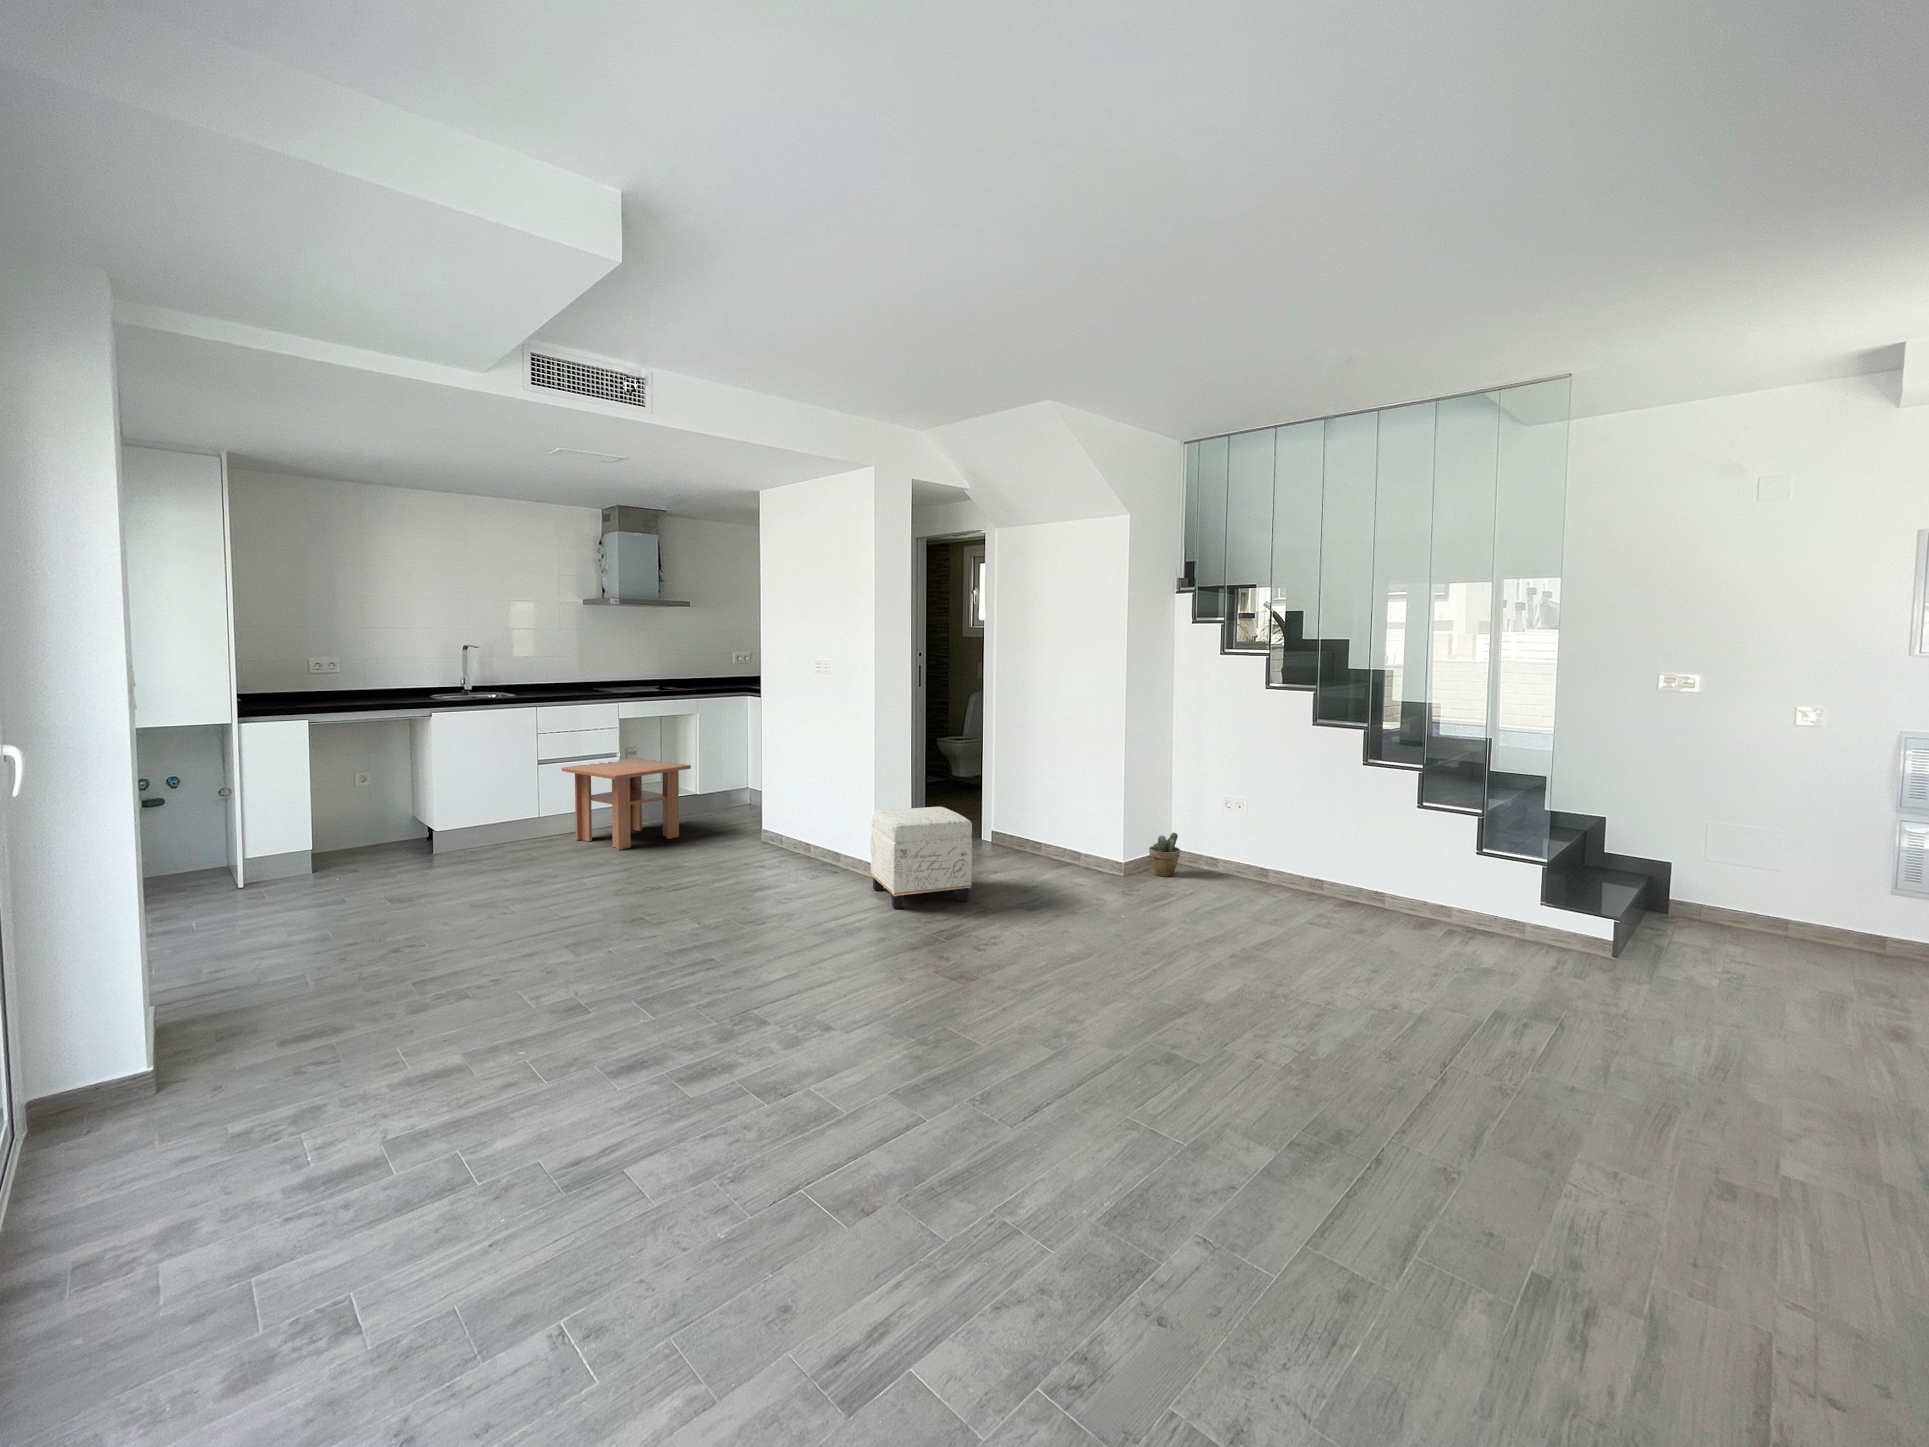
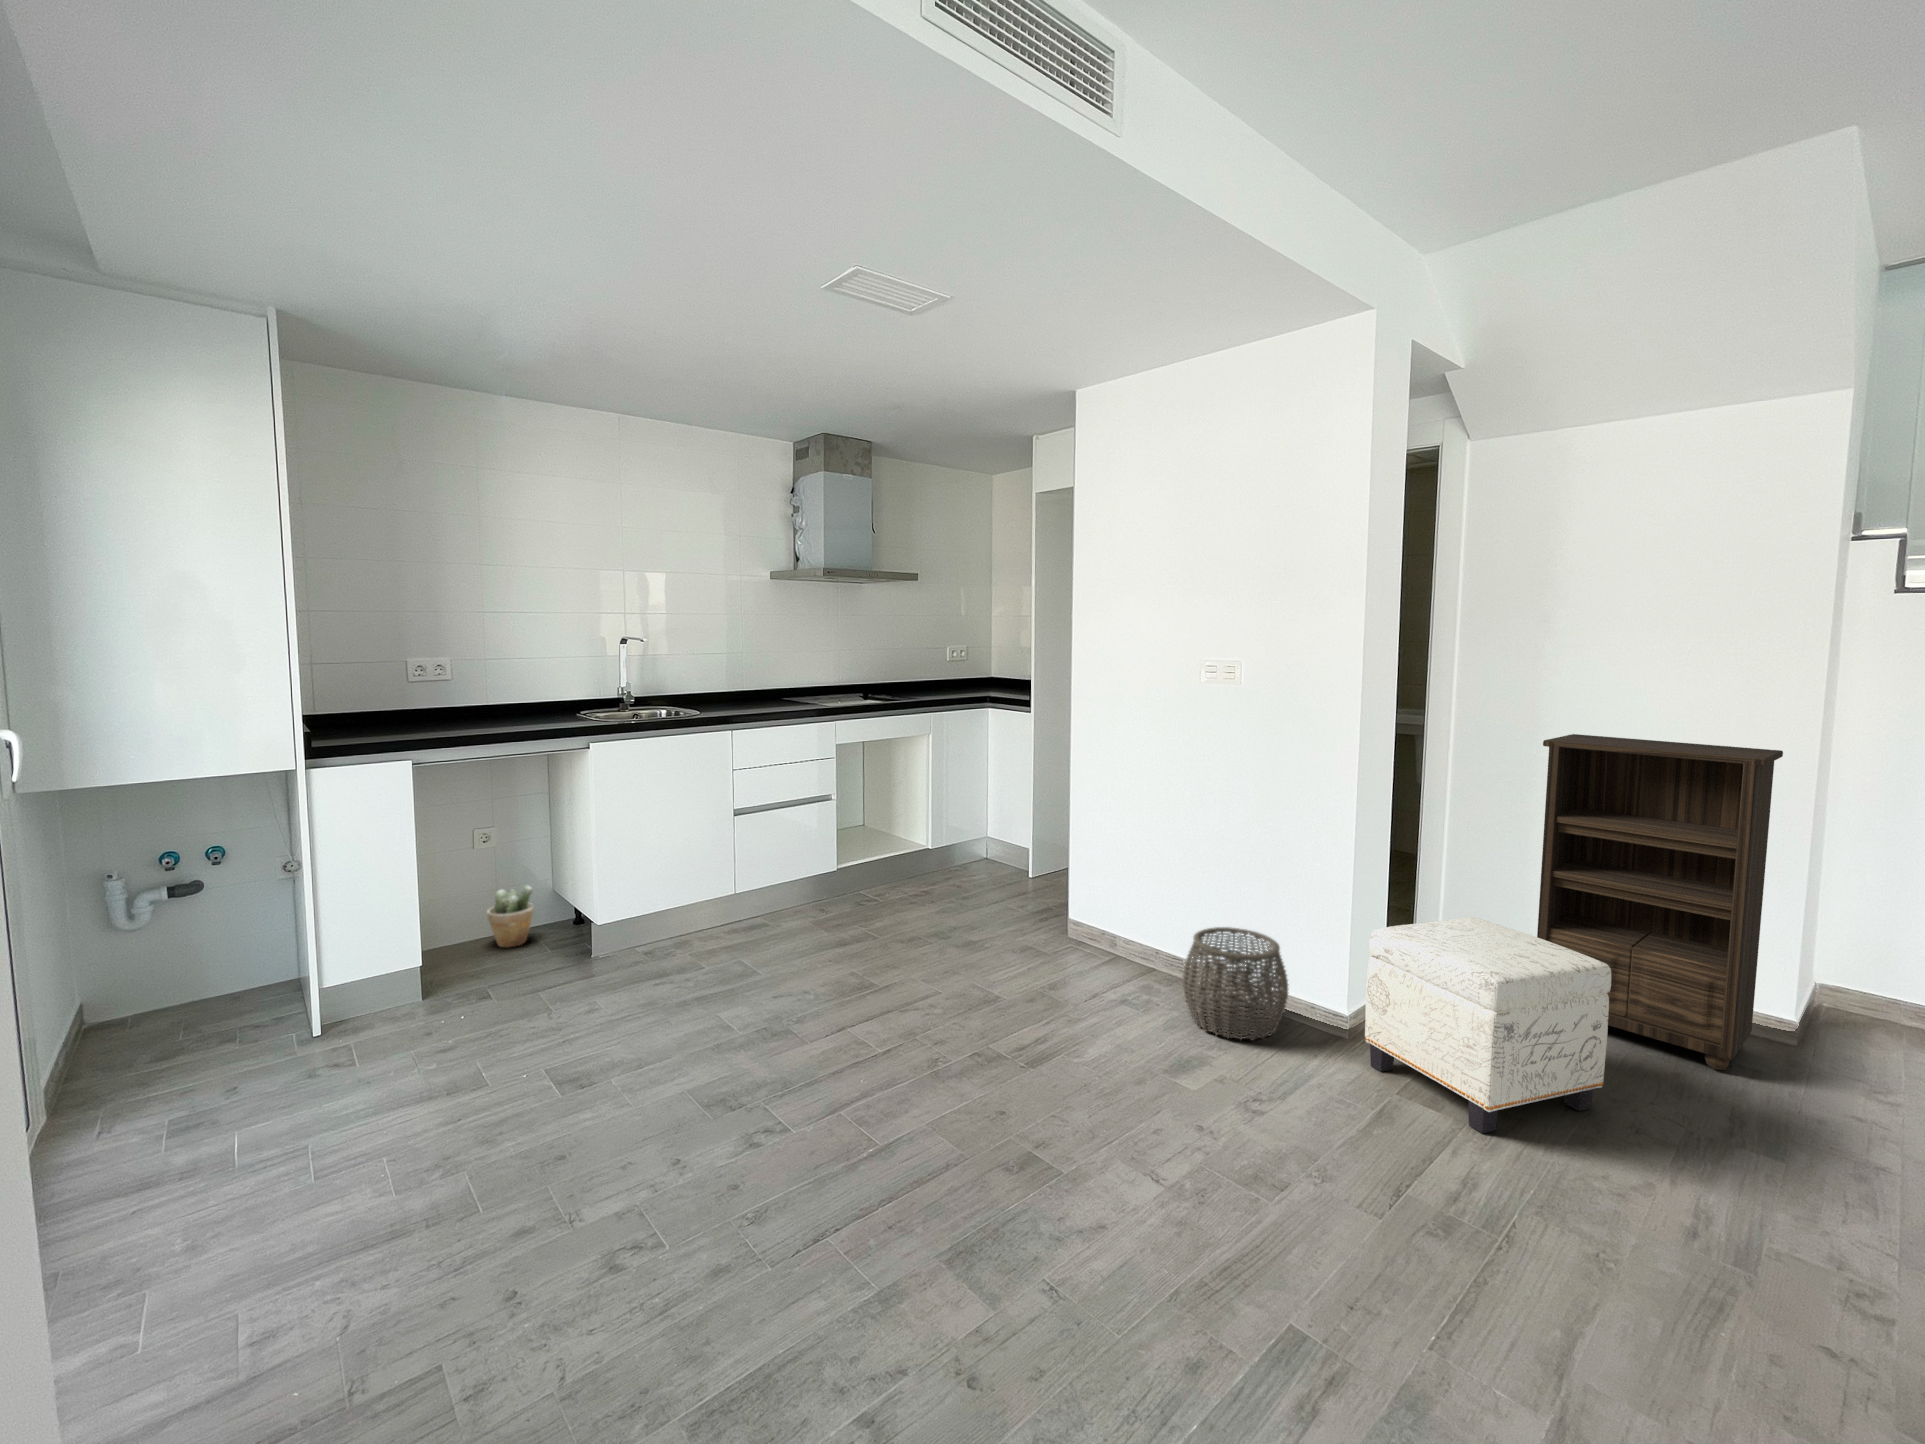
bookshelf: none [999,705,1106,887] -> present [1537,734,1783,1070]
coffee table: present [562,758,691,850] -> none [767,800,951,951]
woven basket: none [787,821,848,881] -> present [1183,927,1288,1040]
potted plant: present [1149,832,1180,877] -> present [487,886,534,947]

